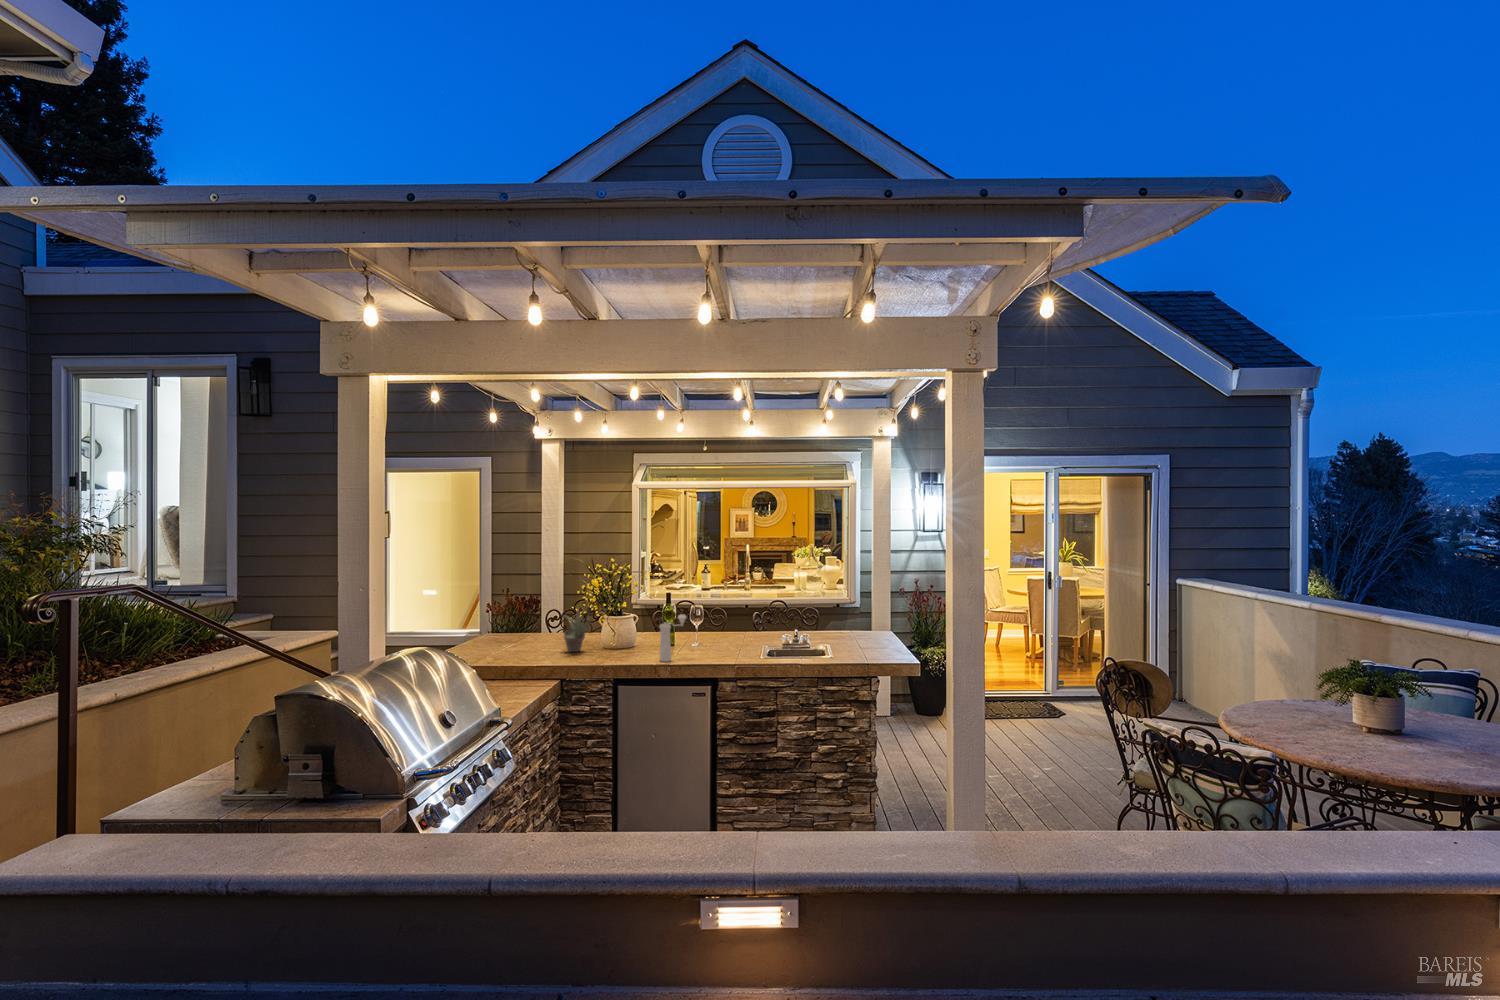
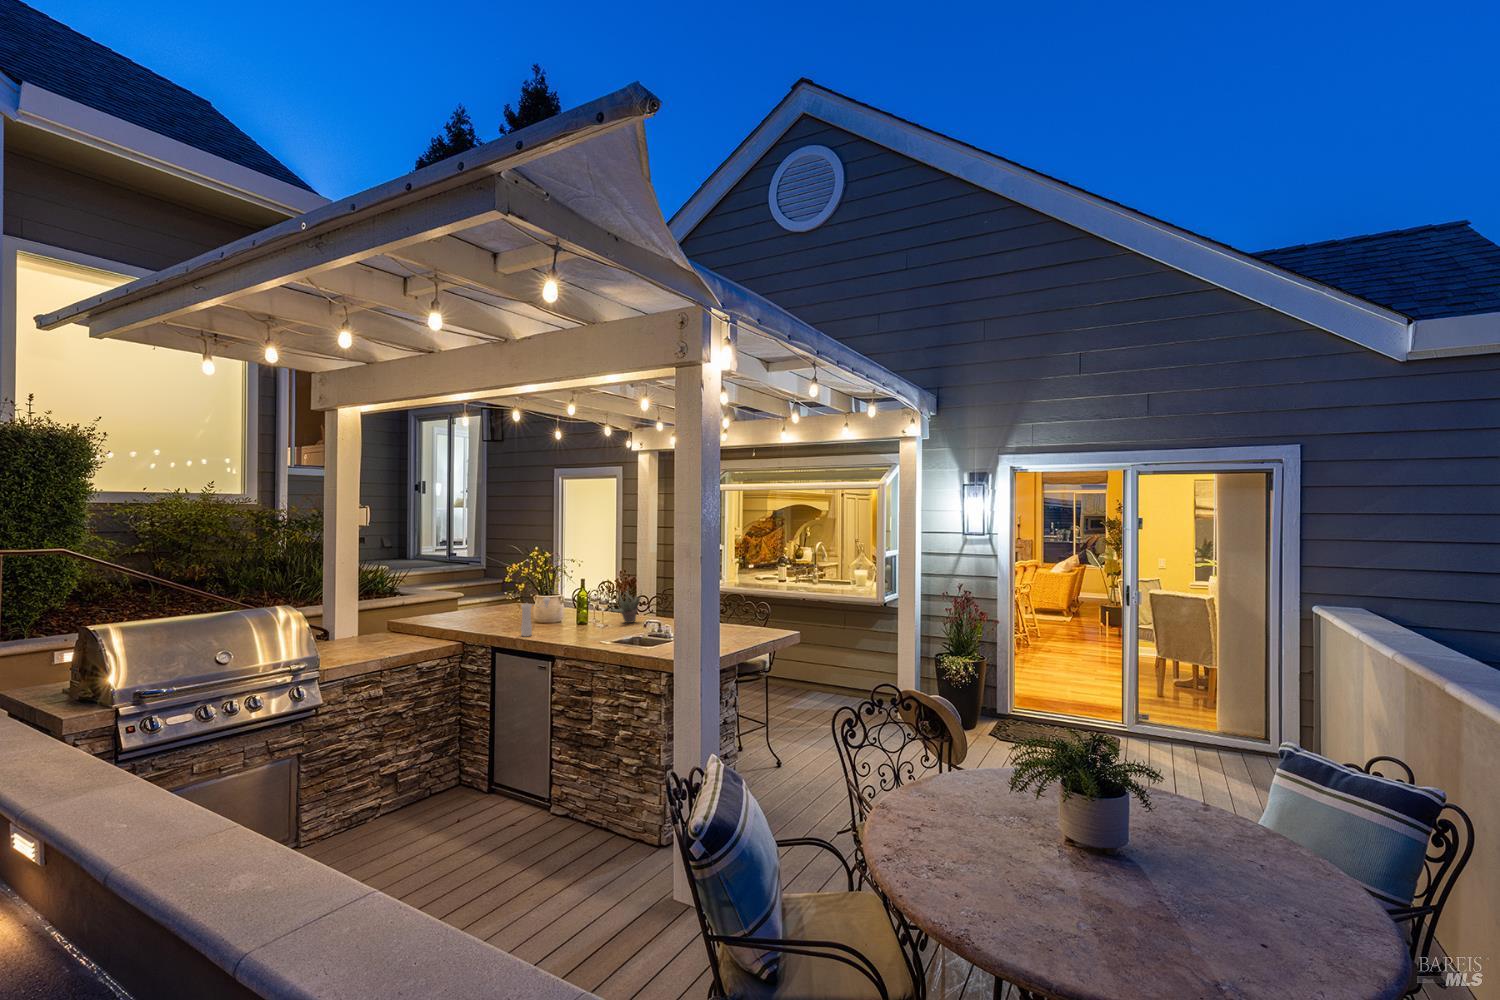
succulent plant: present [564,608,591,652] -> present [611,592,641,623]

